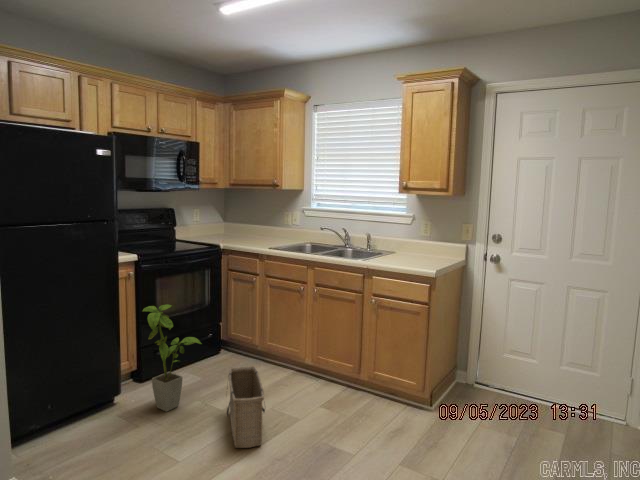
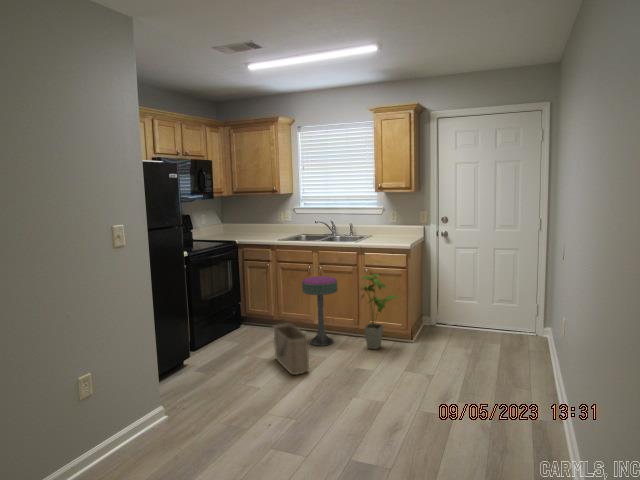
bar stool: none [283,302,332,399] -> present [302,276,338,346]
house plant: present [142,304,201,412] -> present [361,274,398,349]

